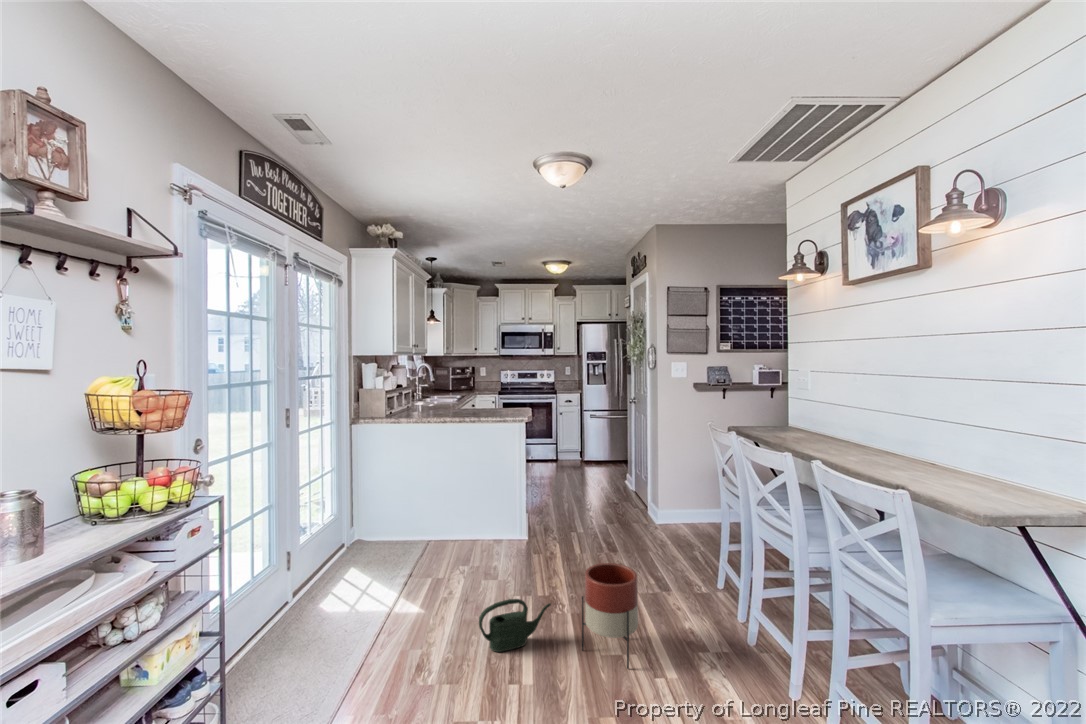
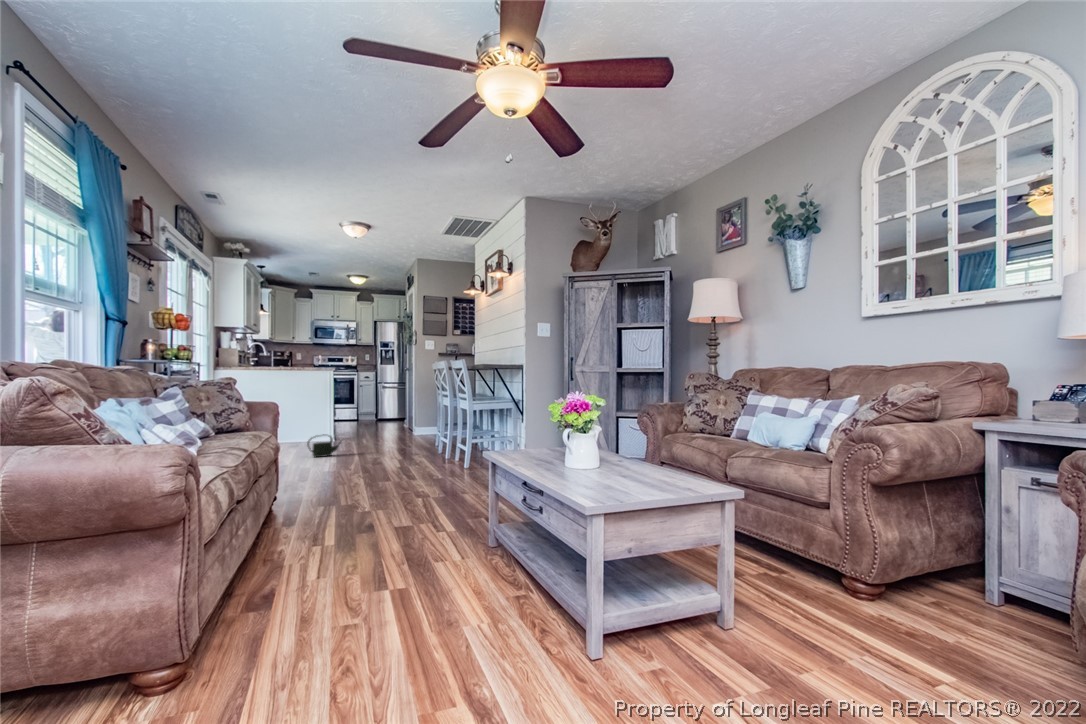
planter: present [582,563,638,669] -> none [360,418,387,456]

